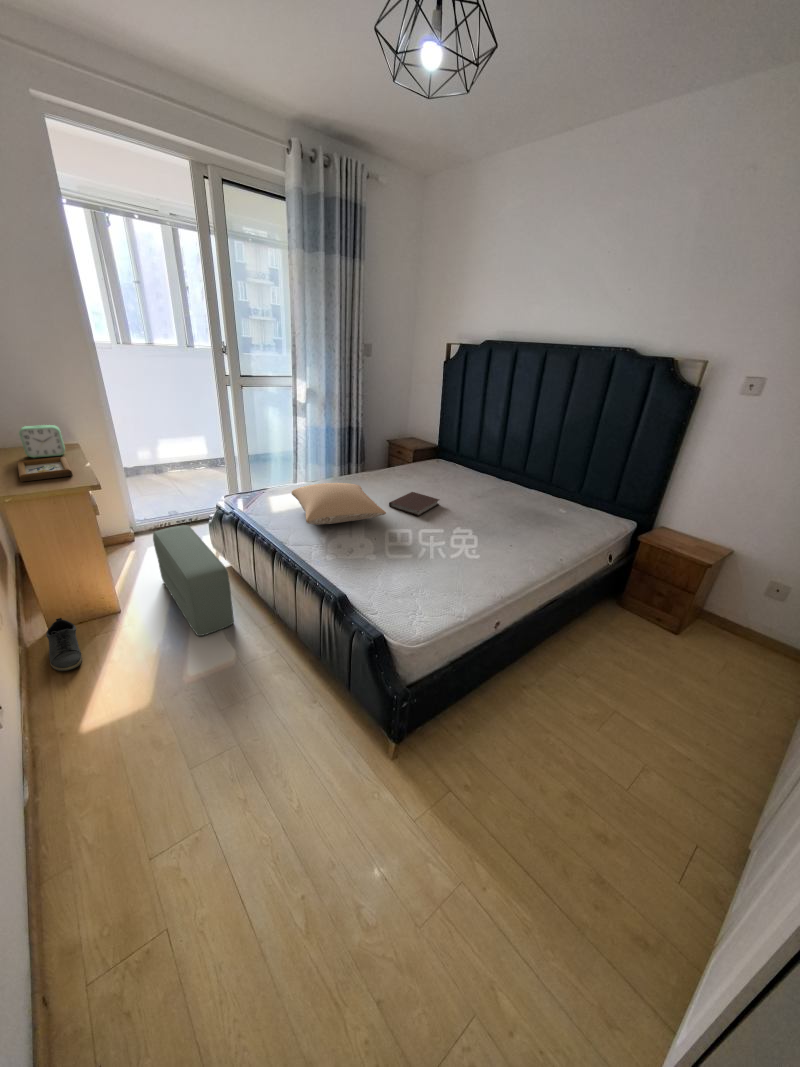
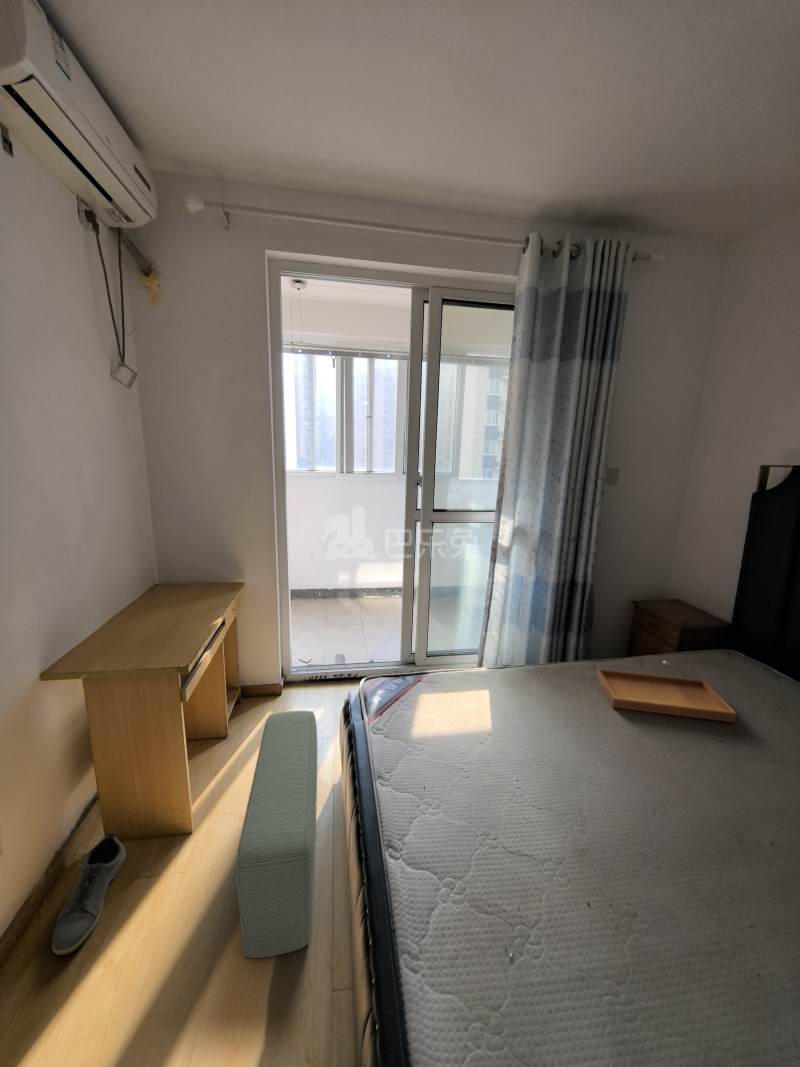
alarm clock: present [19,425,65,457] -> none [182,562,224,596]
picture frame: present [17,457,73,482] -> none [137,602,210,636]
tray: none [368,459,433,486] -> present [596,661,736,722]
pillow: present [291,483,386,525] -> none [453,703,637,839]
notebook: present [389,492,439,516] -> none [638,745,770,838]

